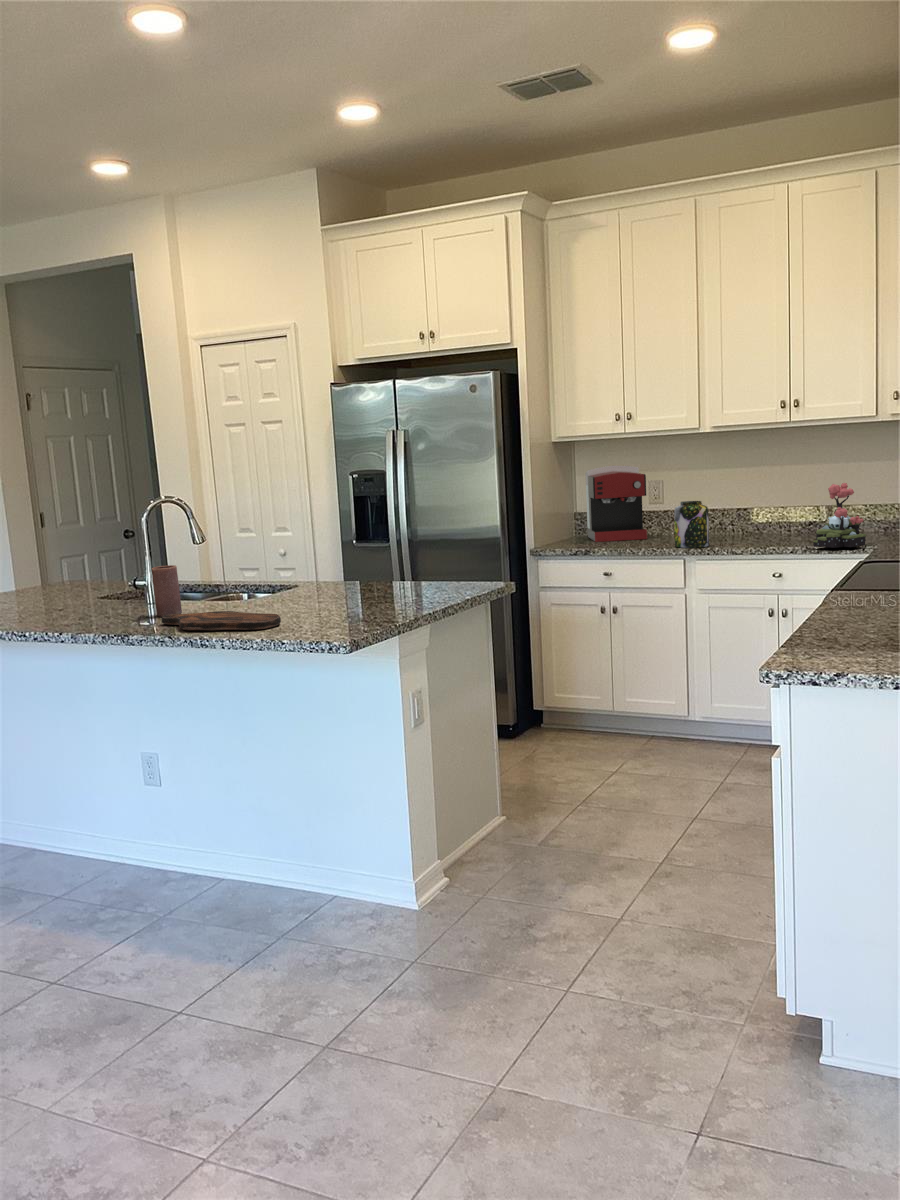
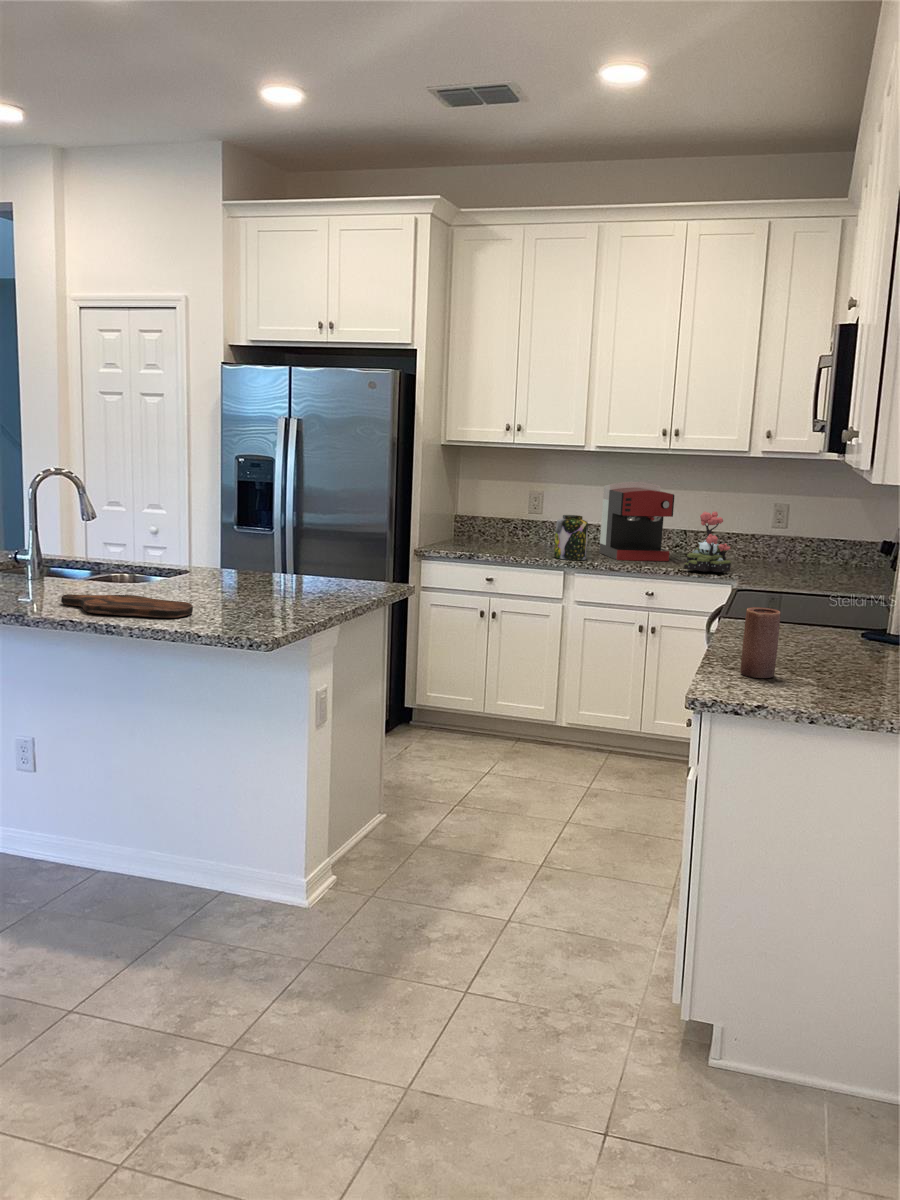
coffee maker: present [585,465,647,542] -> present [599,481,674,561]
candle: present [152,565,182,617] -> present [740,608,780,678]

